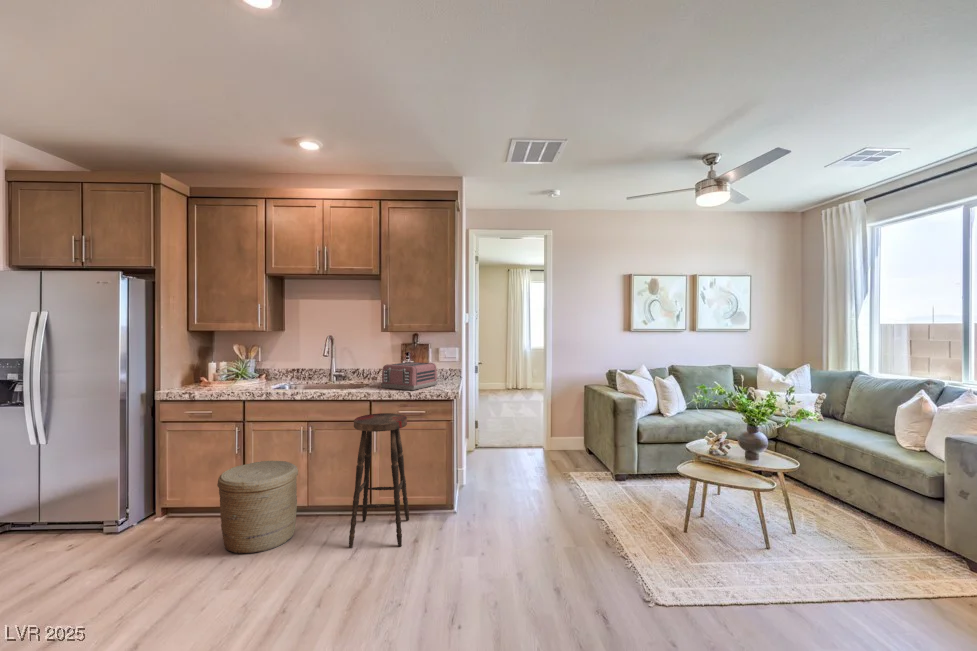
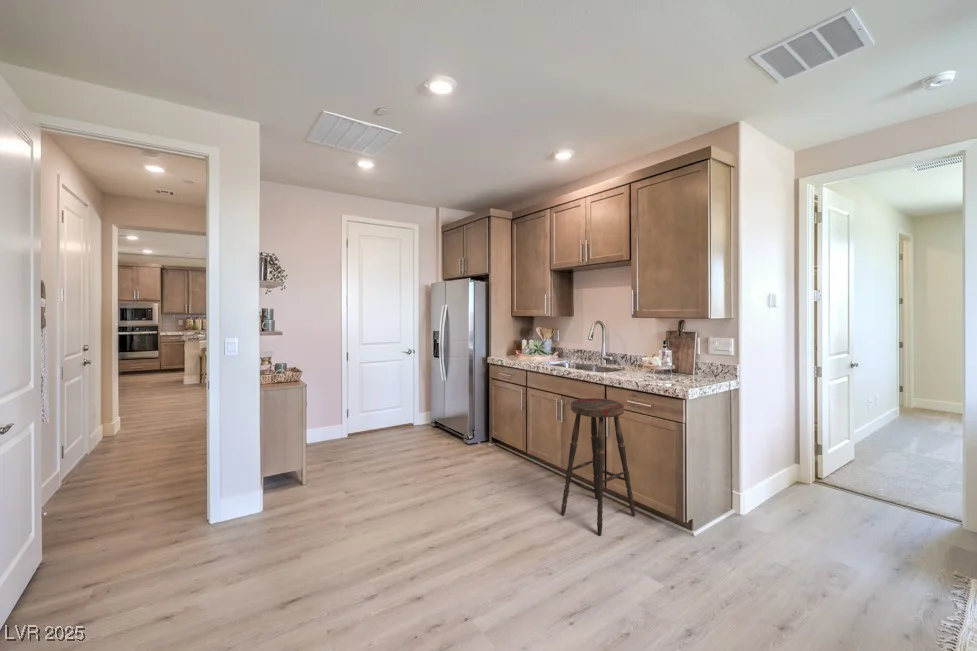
toaster: present [381,362,438,390] -> none [626,351,691,381]
woven basket: present [217,461,298,554] -> none [490,419,546,489]

